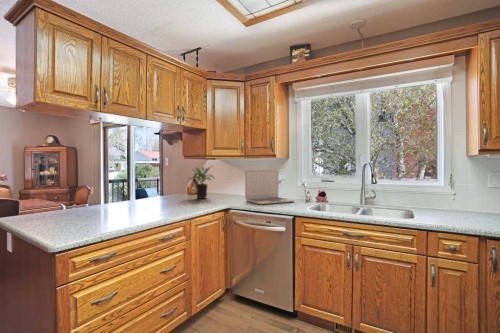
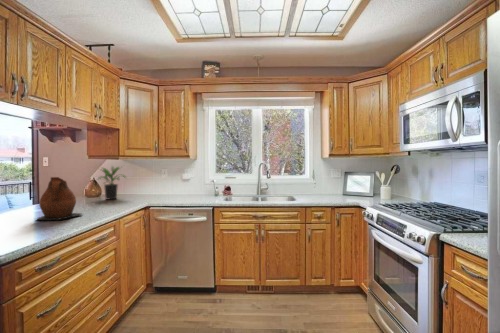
laptop: present [245,170,294,204] -> none [161,169,206,200]
ceramic pitcher: none [120,176,159,215] -> present [37,177,81,220]

